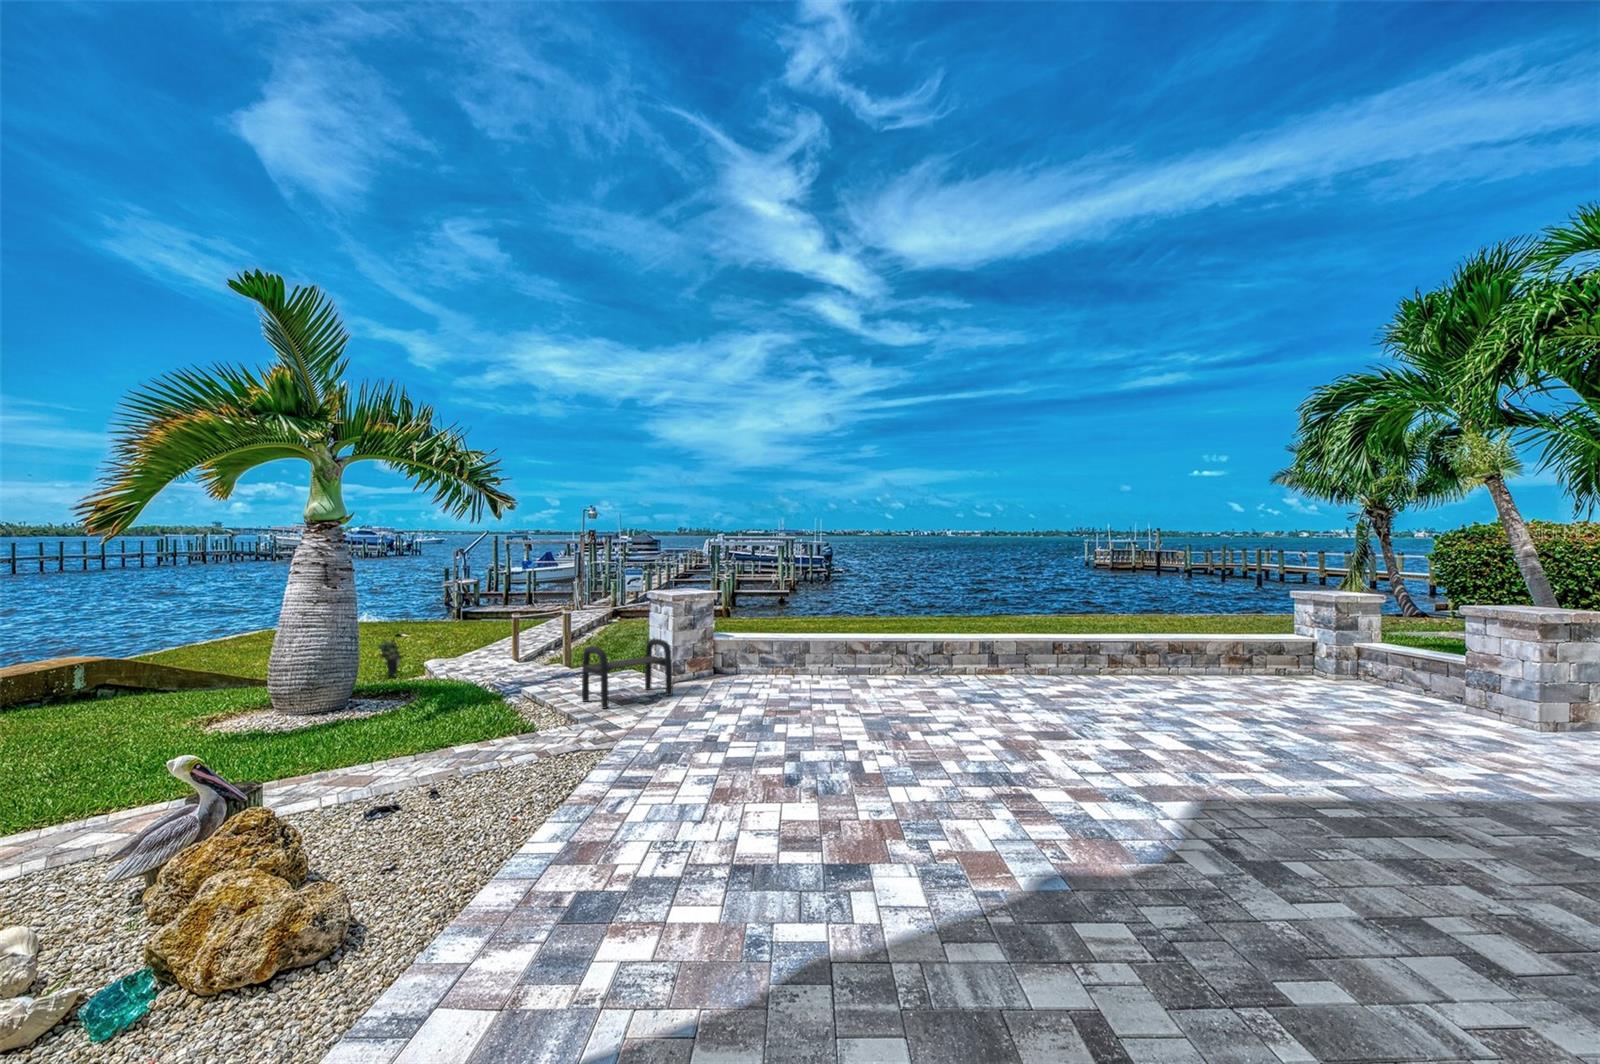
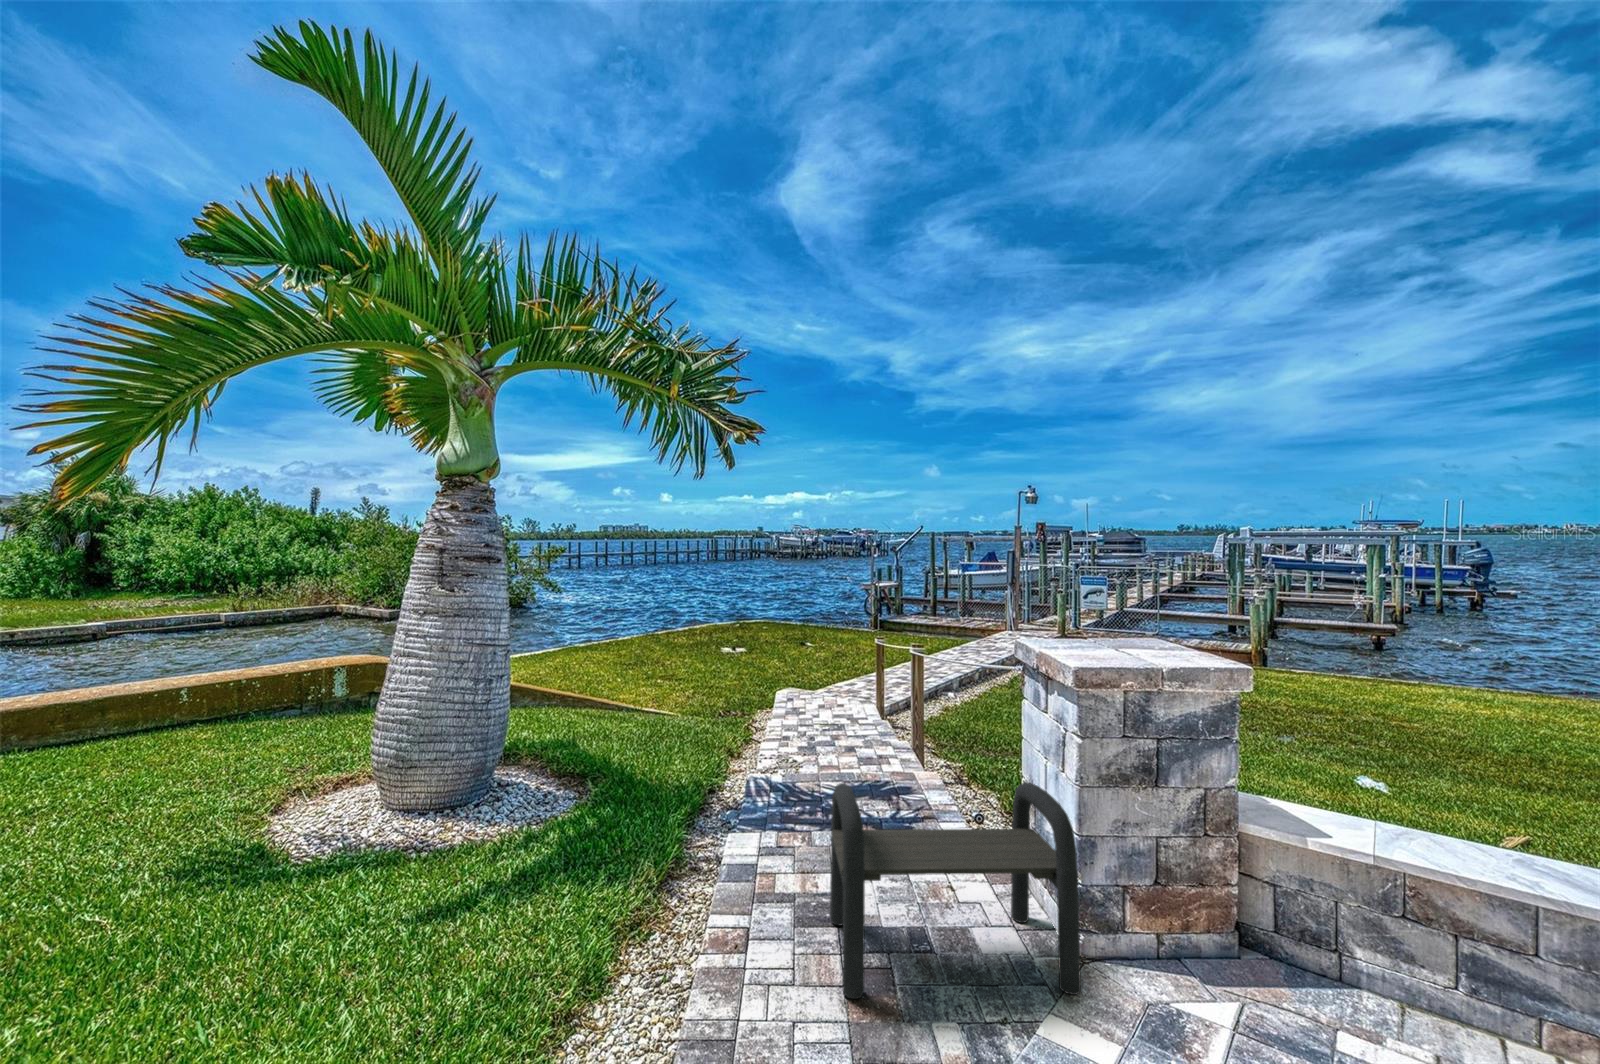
potted plant: present [377,639,403,678] -> none [679,660,710,719]

